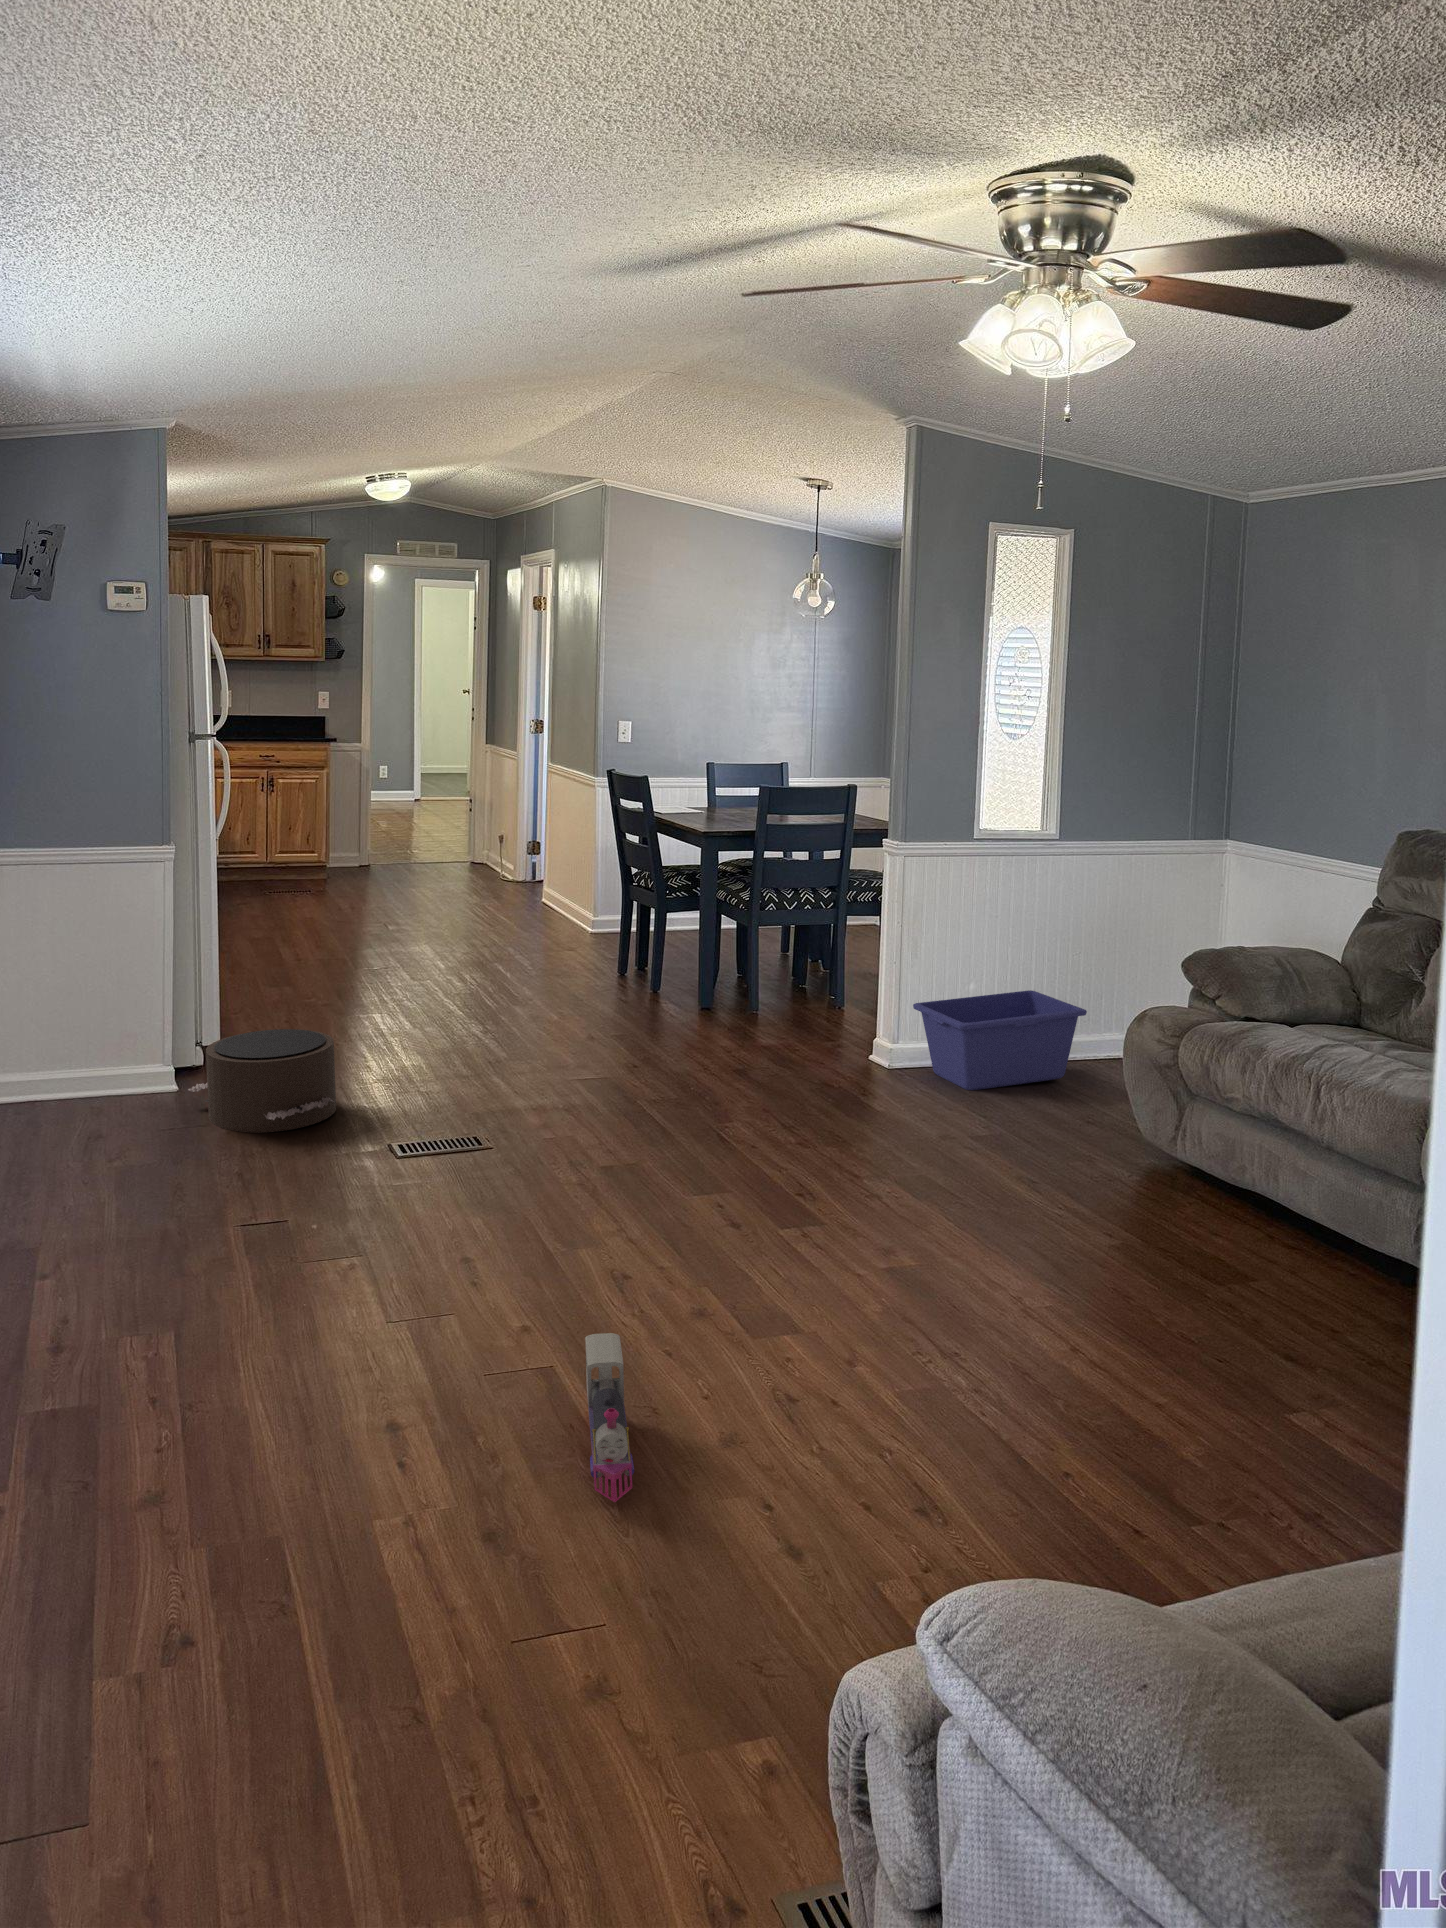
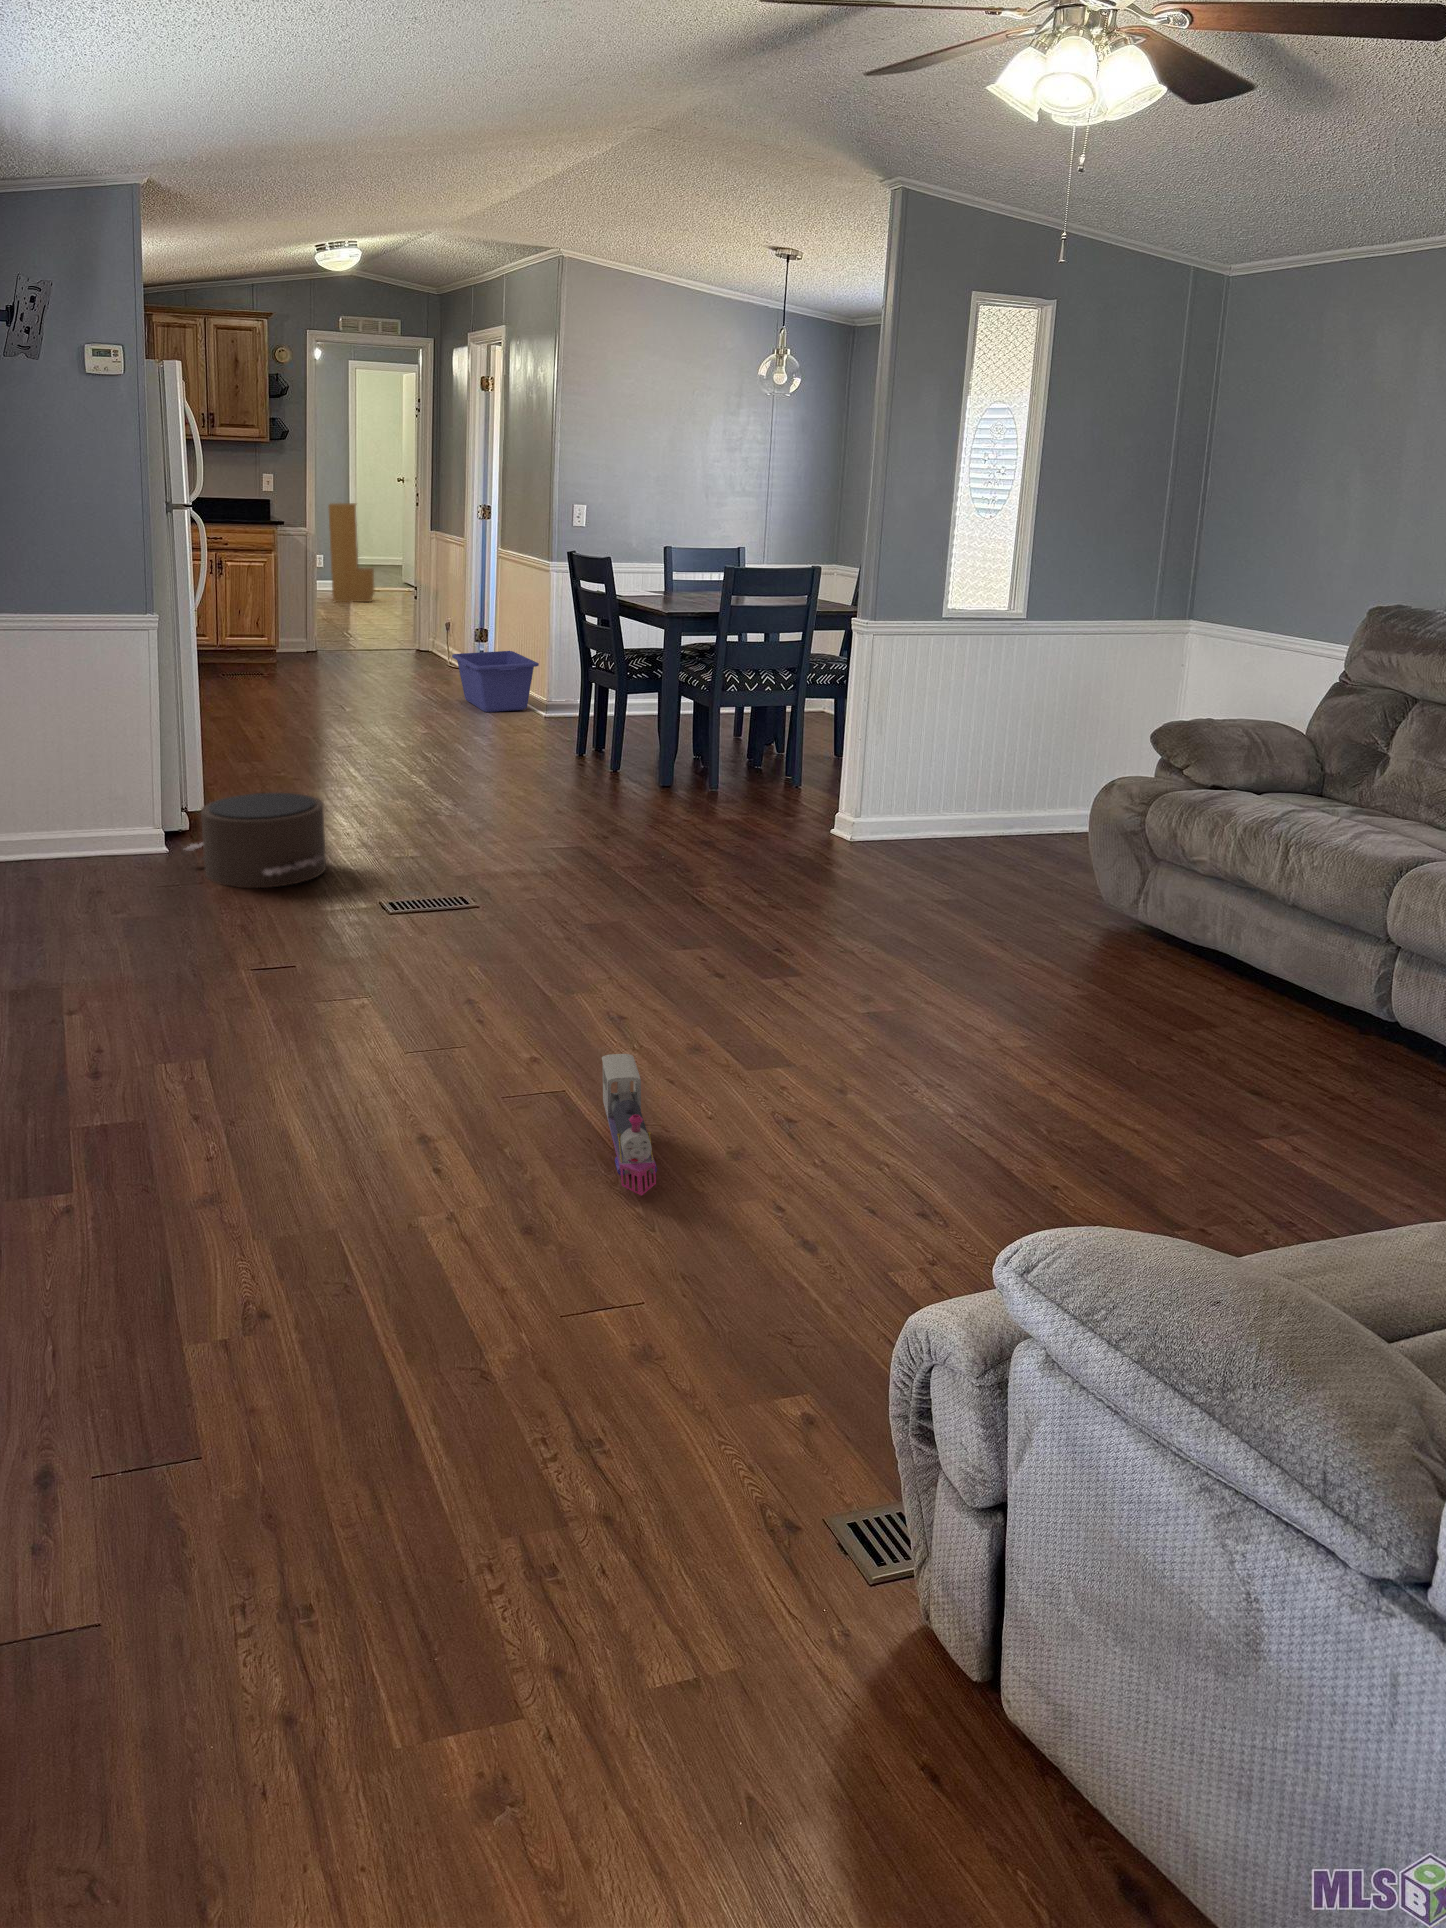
bookshelf: none [390,714,436,813] -> present [328,503,374,602]
storage bin: present [913,990,1087,1090] -> present [452,651,539,712]

